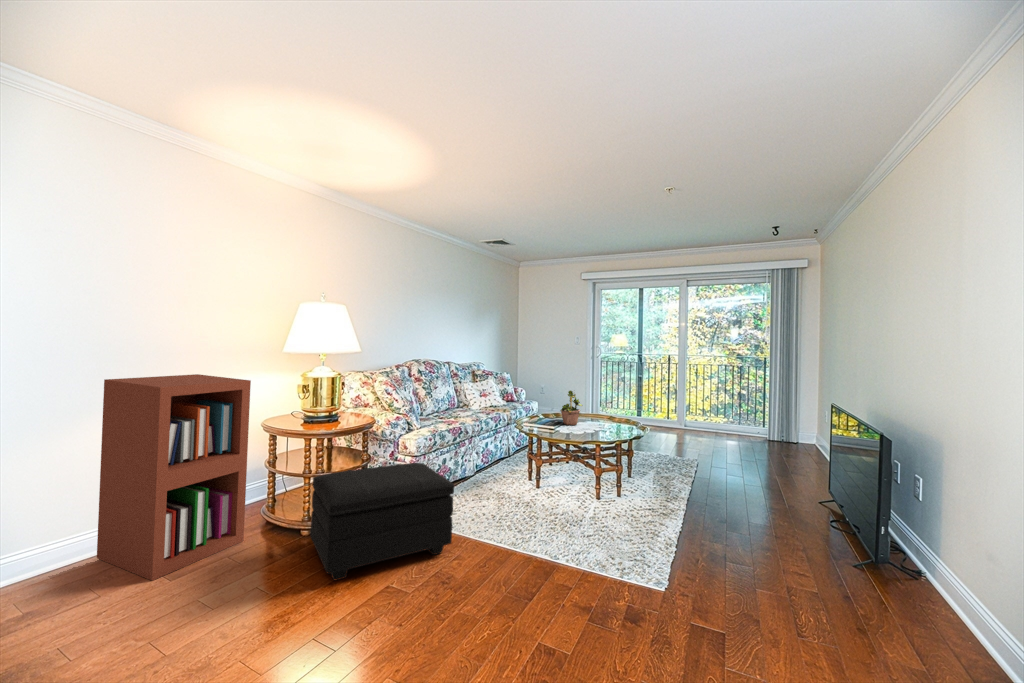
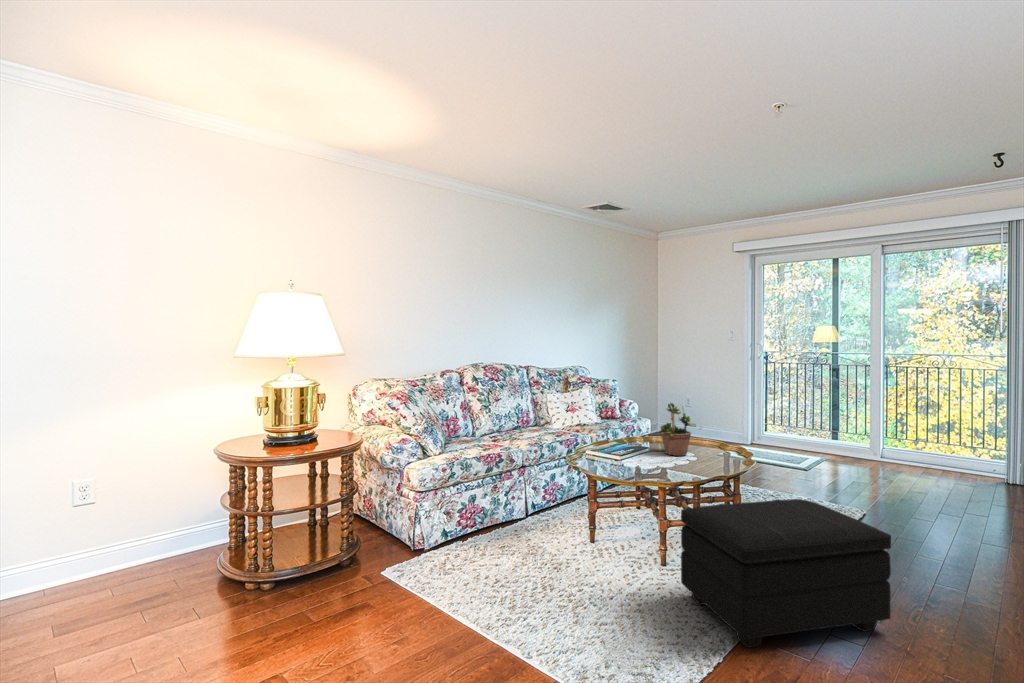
bookshelf: present [97,374,251,580] -> none [58,387,196,619]
footstool: present [311,463,454,580] -> present [681,499,891,648]

